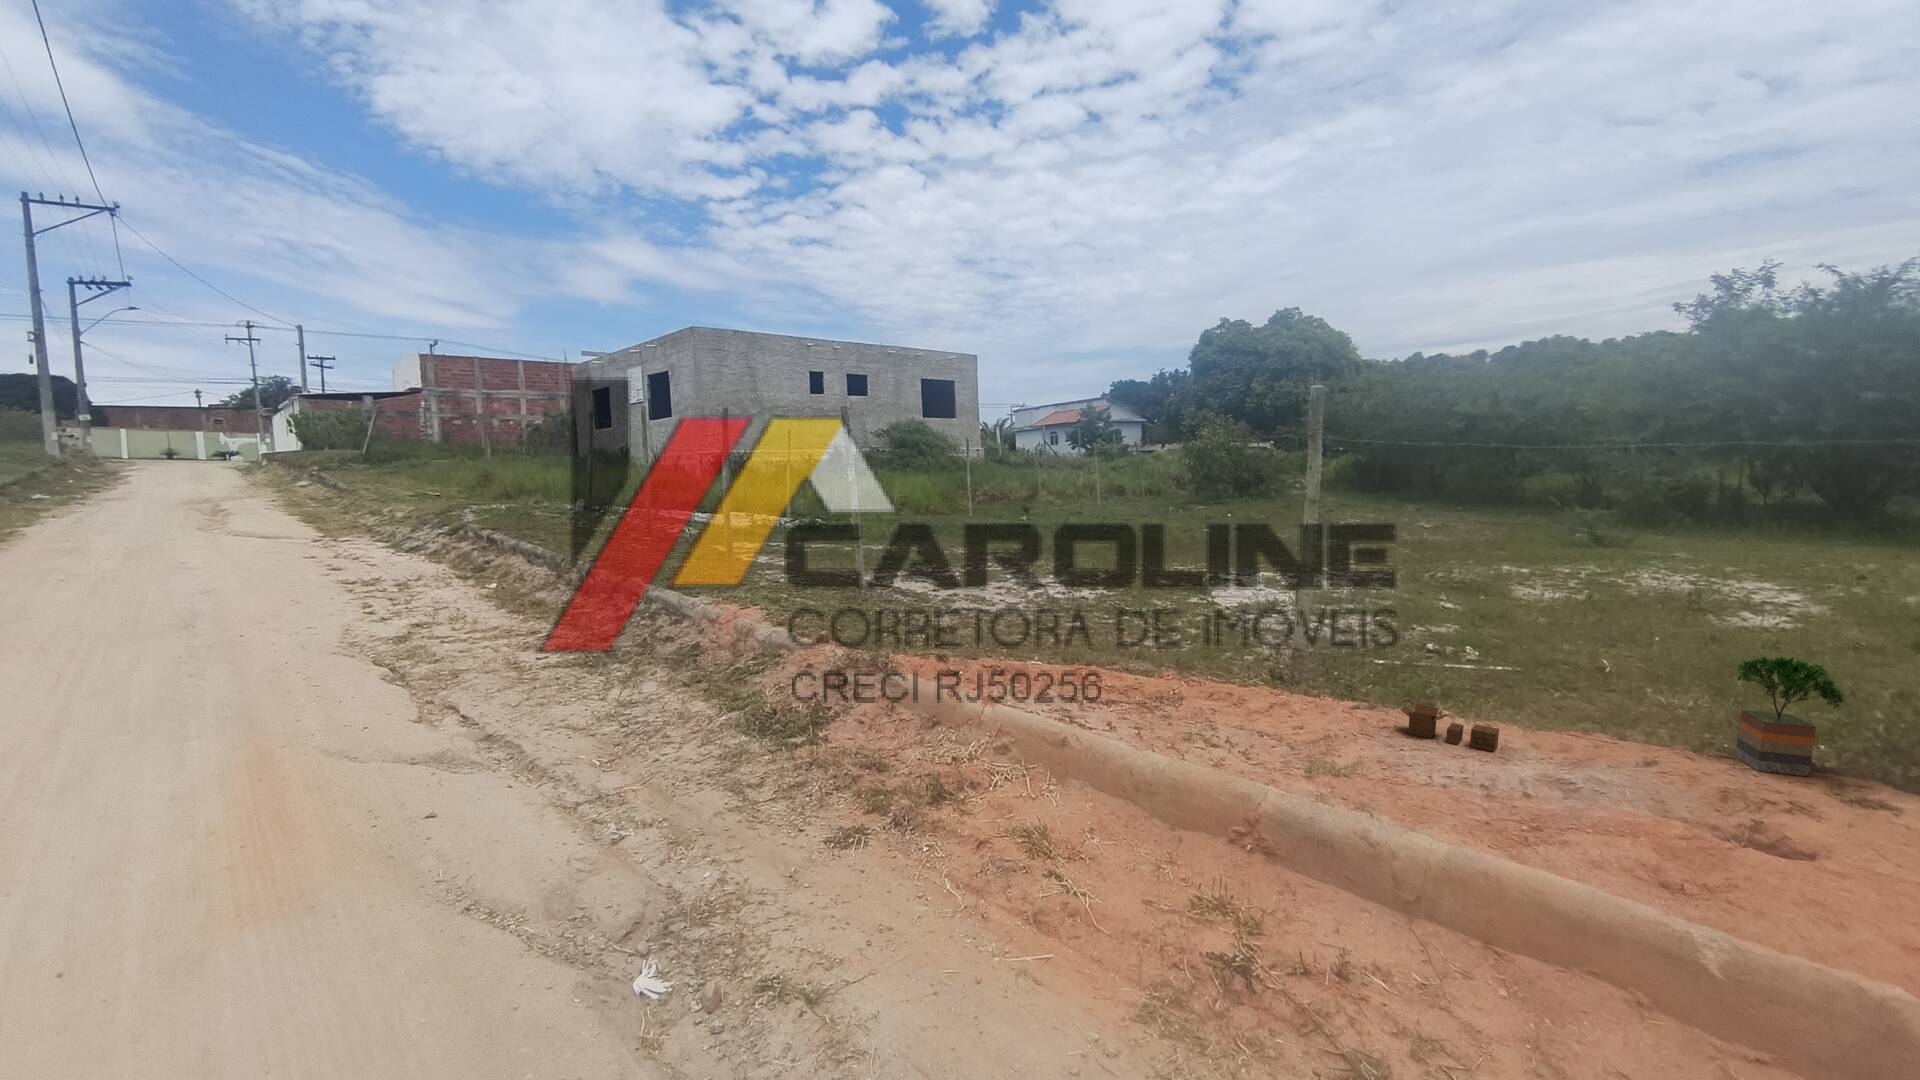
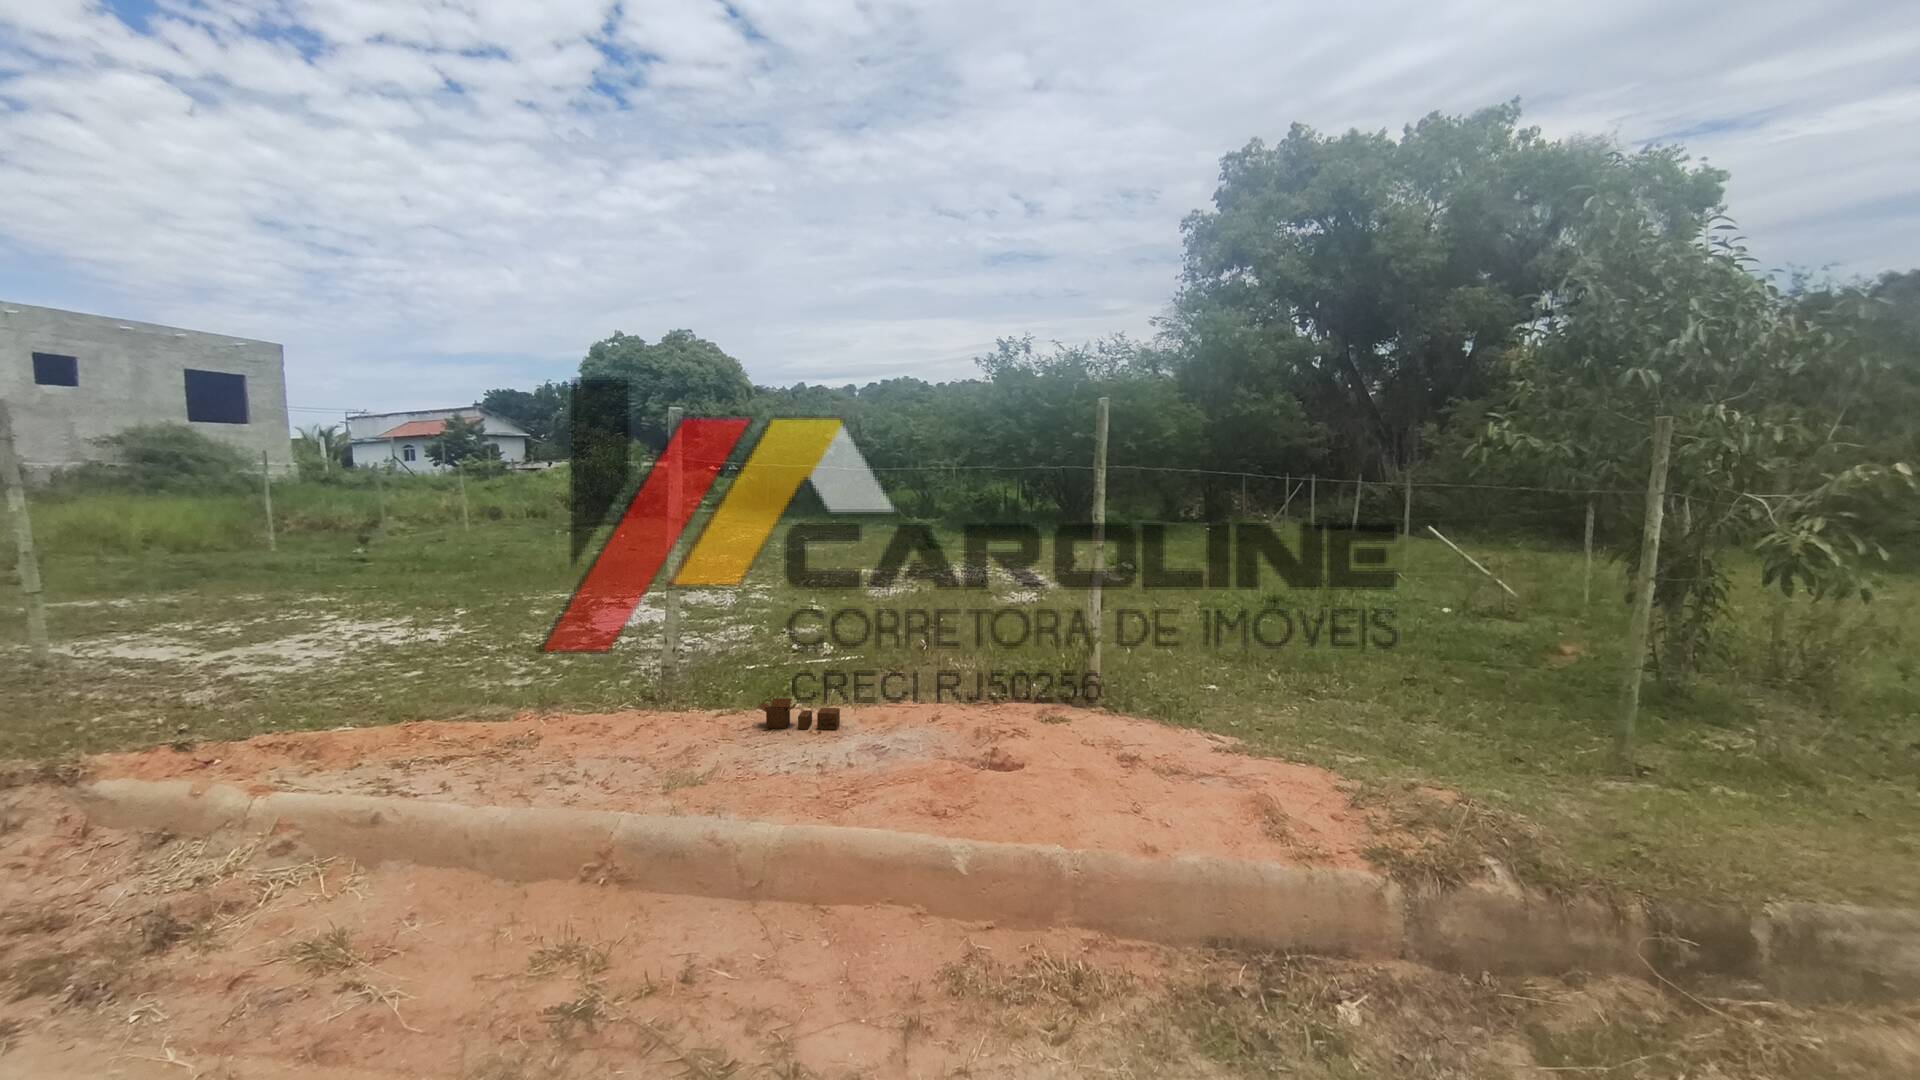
potted tree: present [1735,655,1847,776] -> none [996,614,1060,706]

